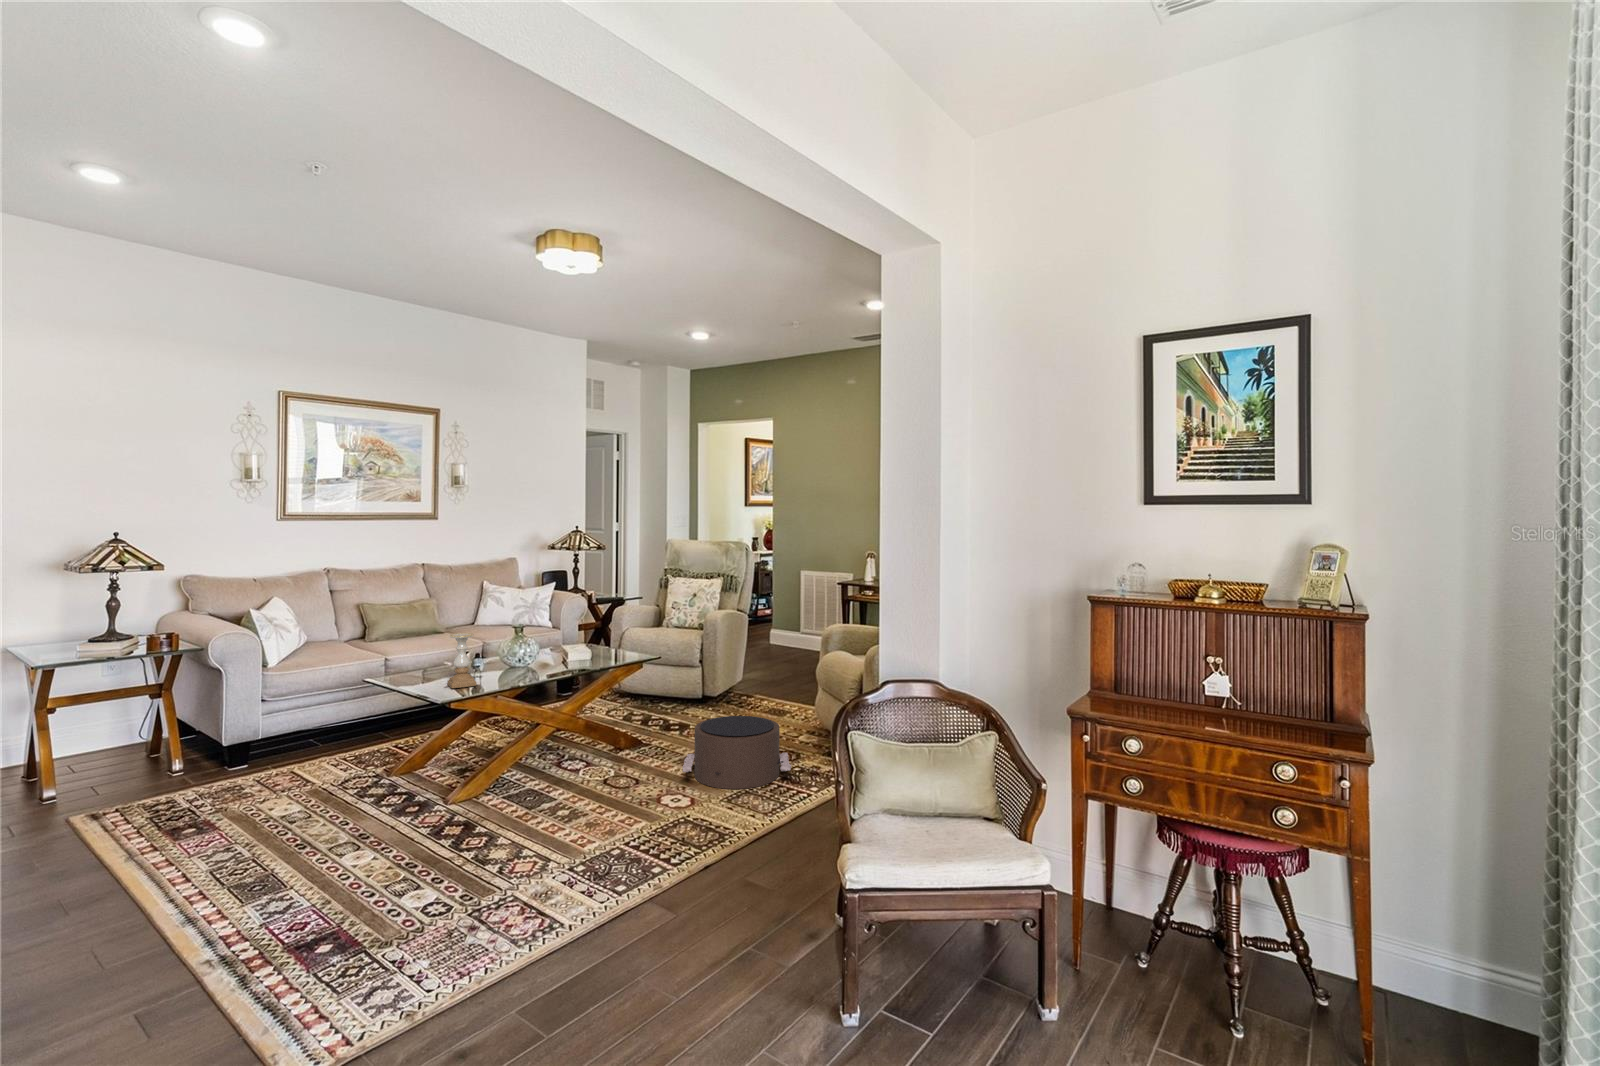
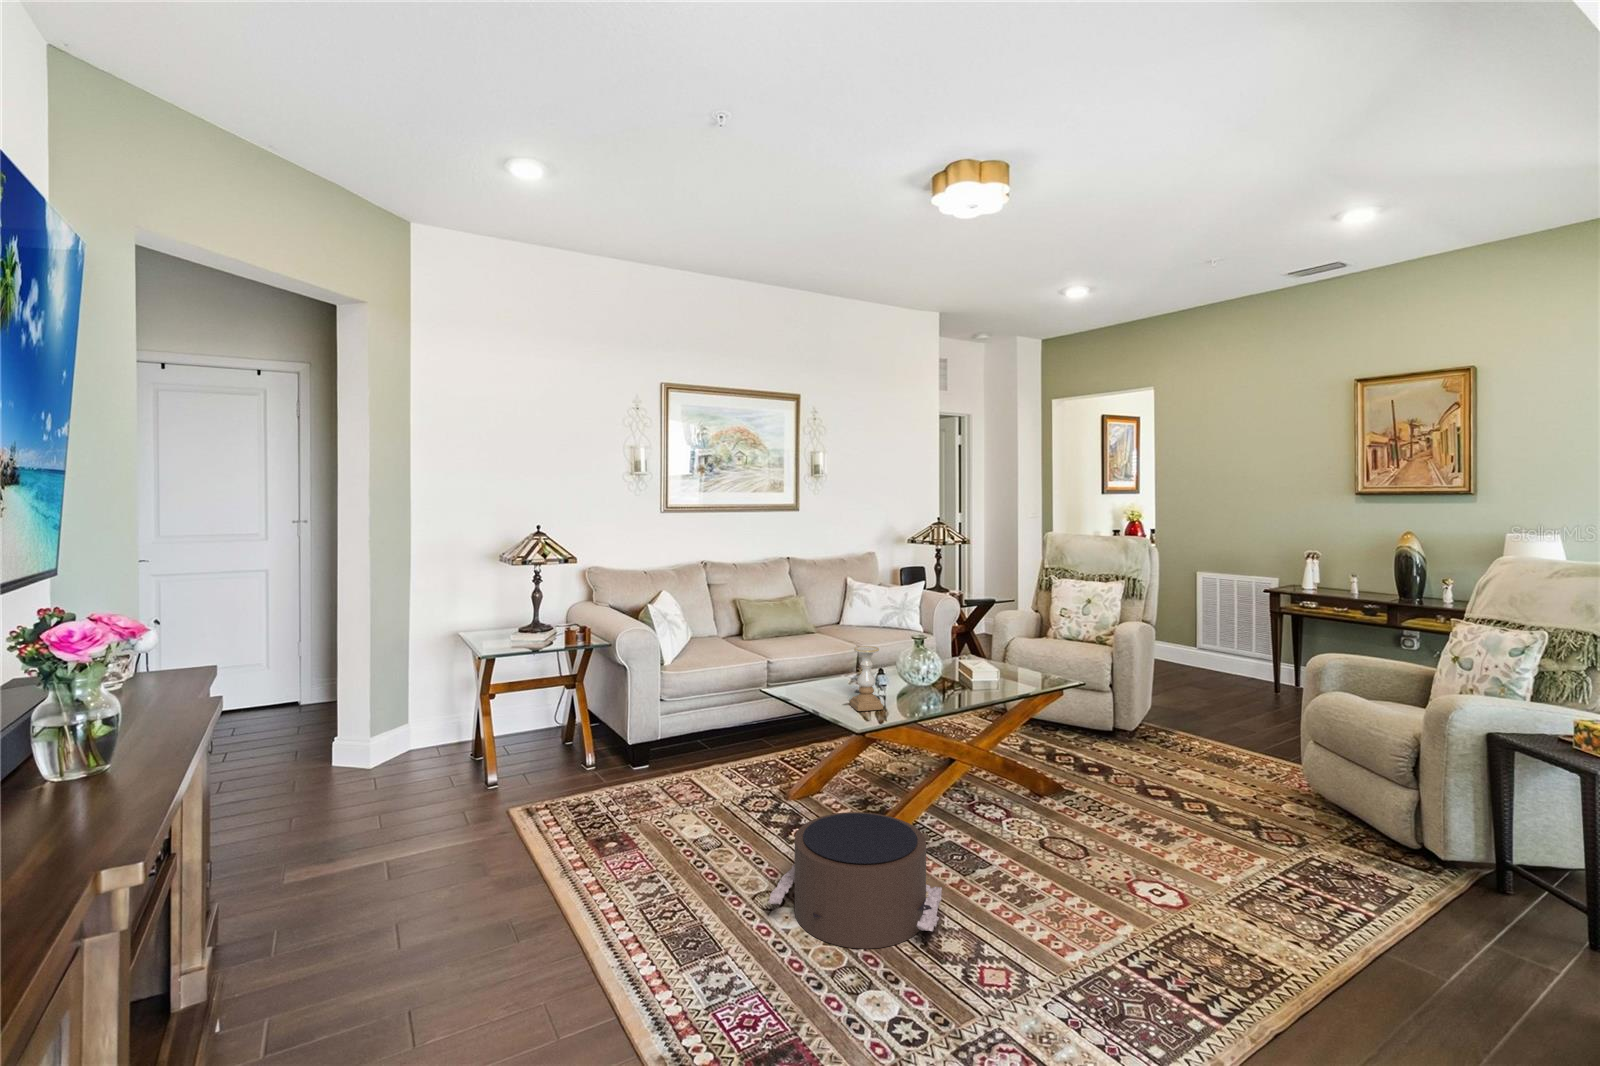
pouf: present [683,716,791,789] -> present [768,812,942,949]

